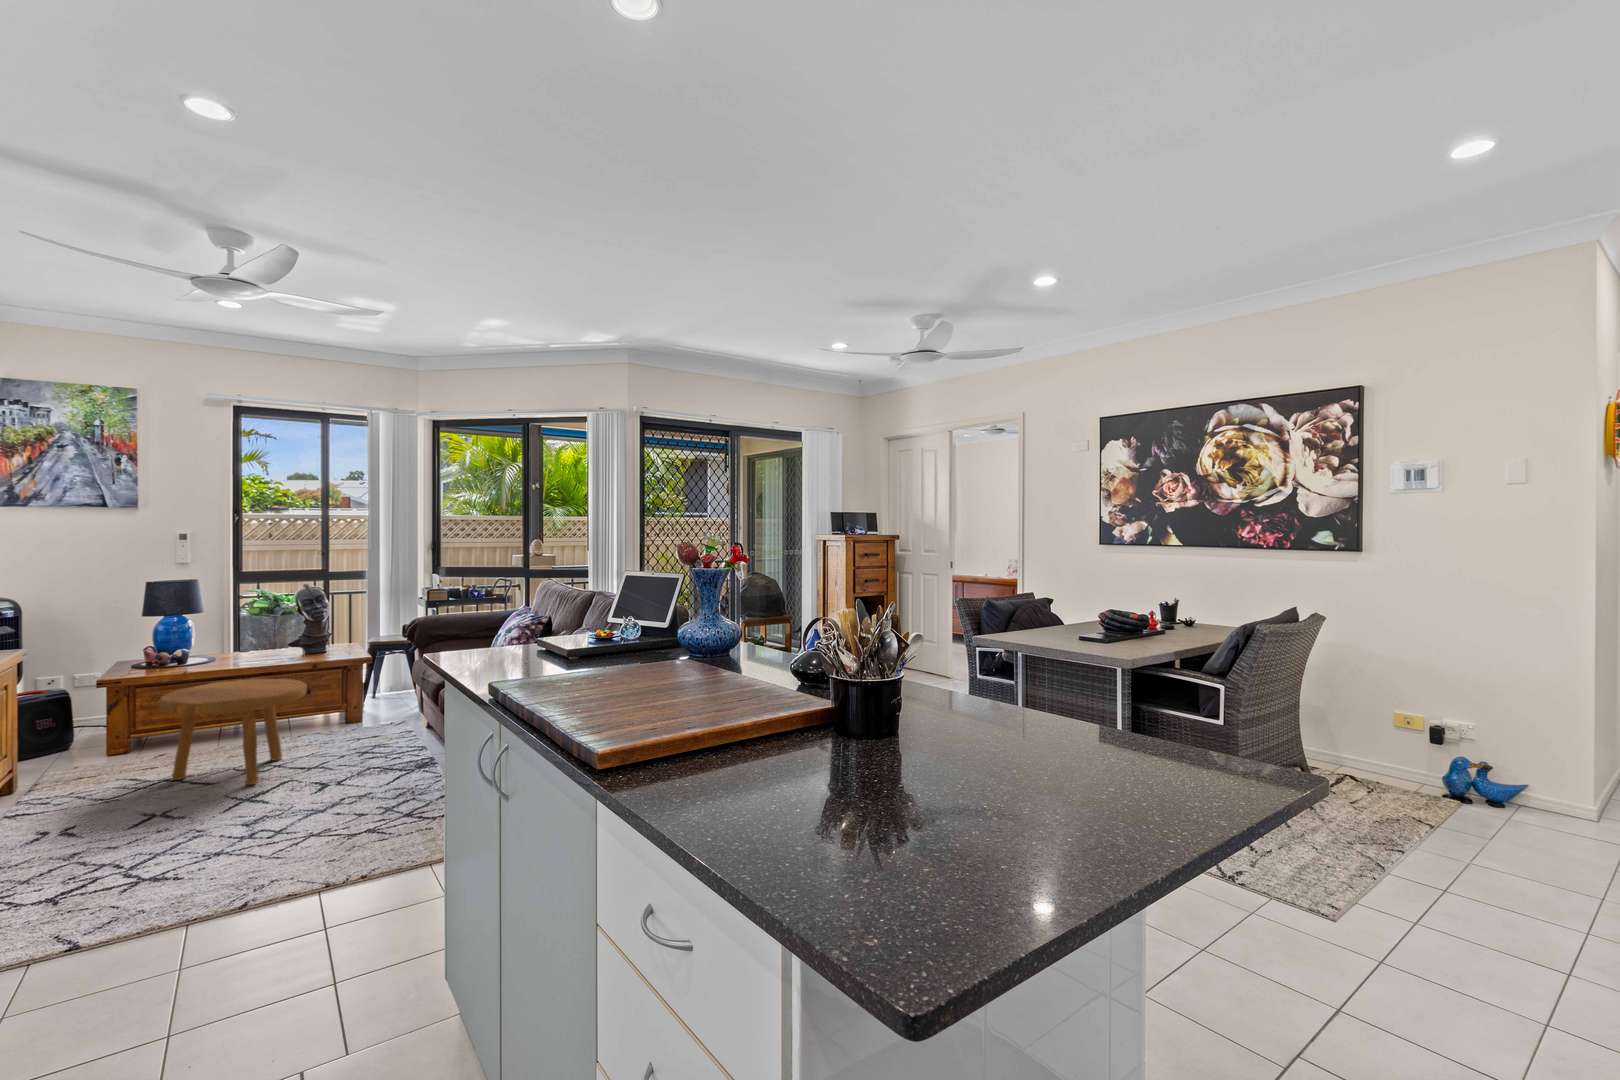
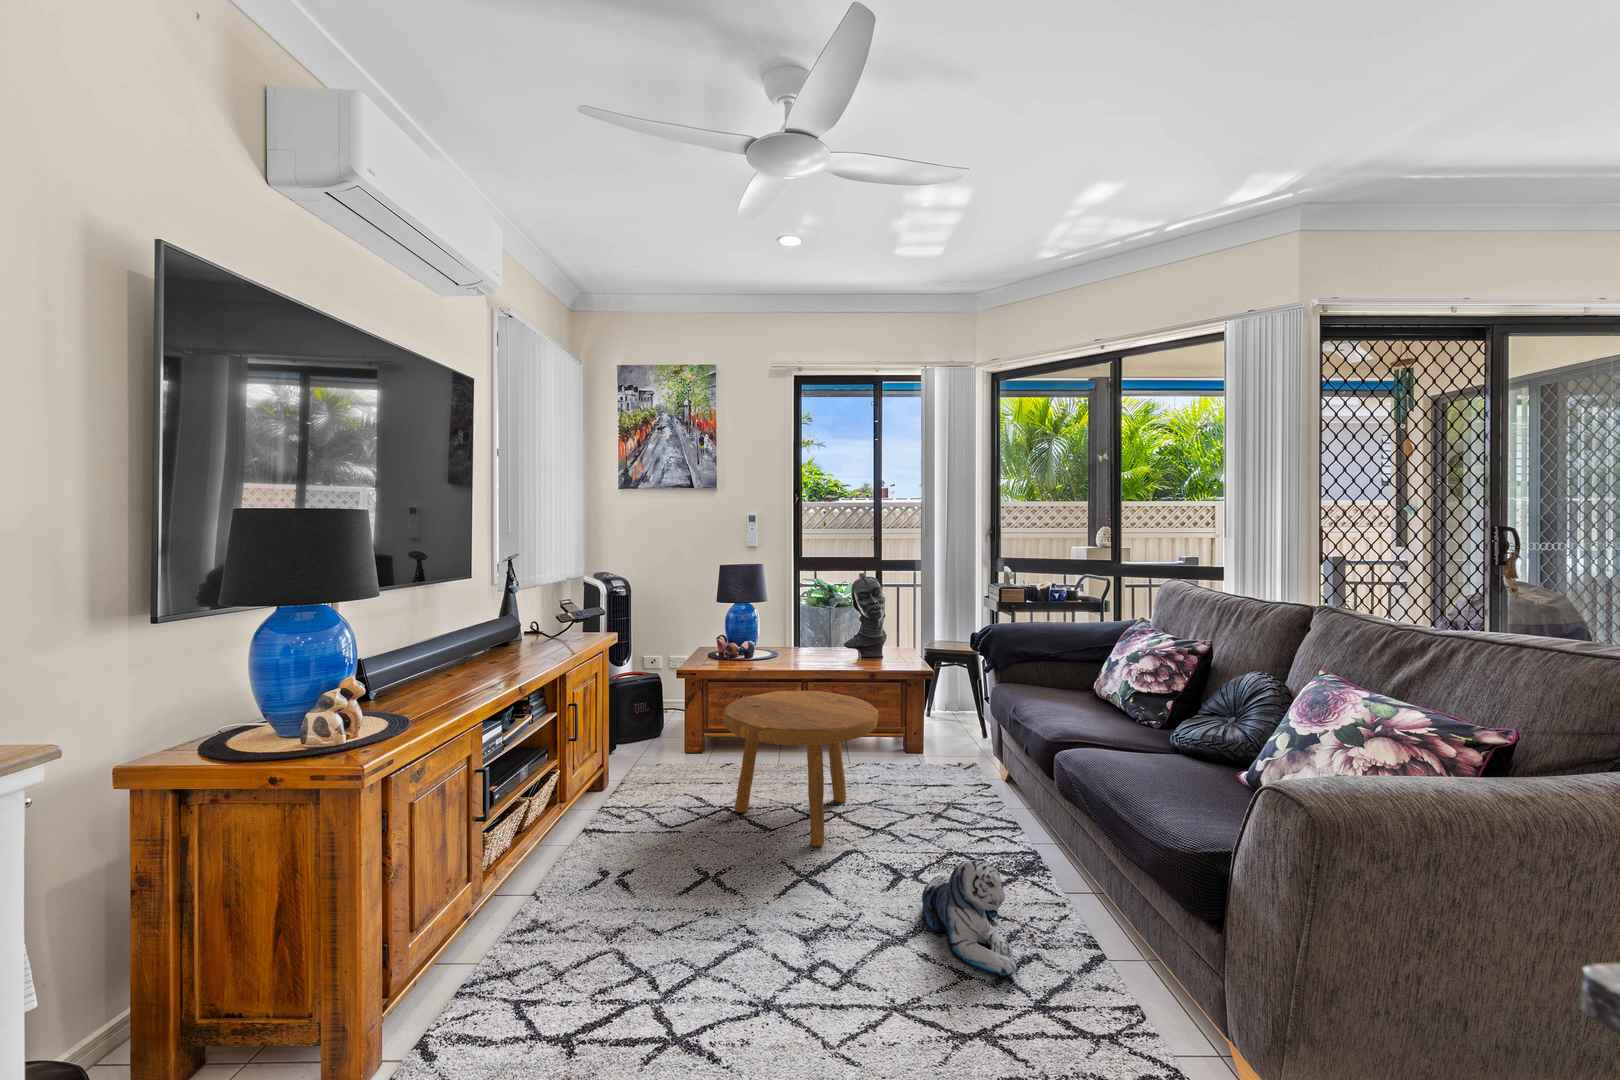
plush toy: none [331,754,386,813] -> present [922,859,1017,977]

